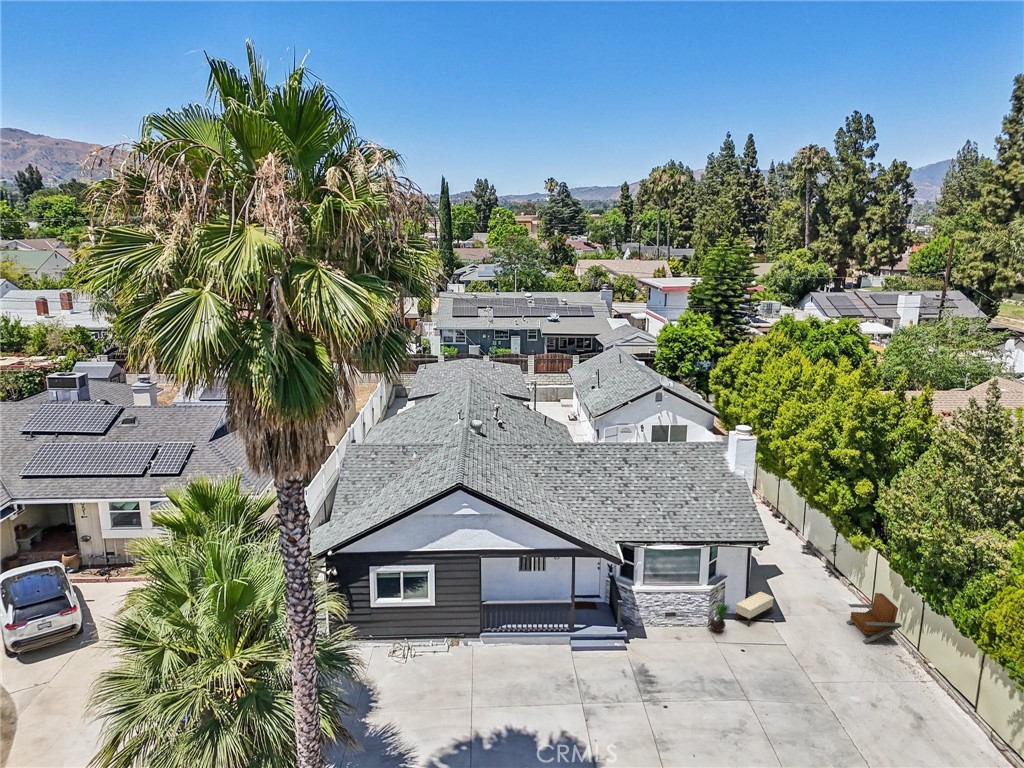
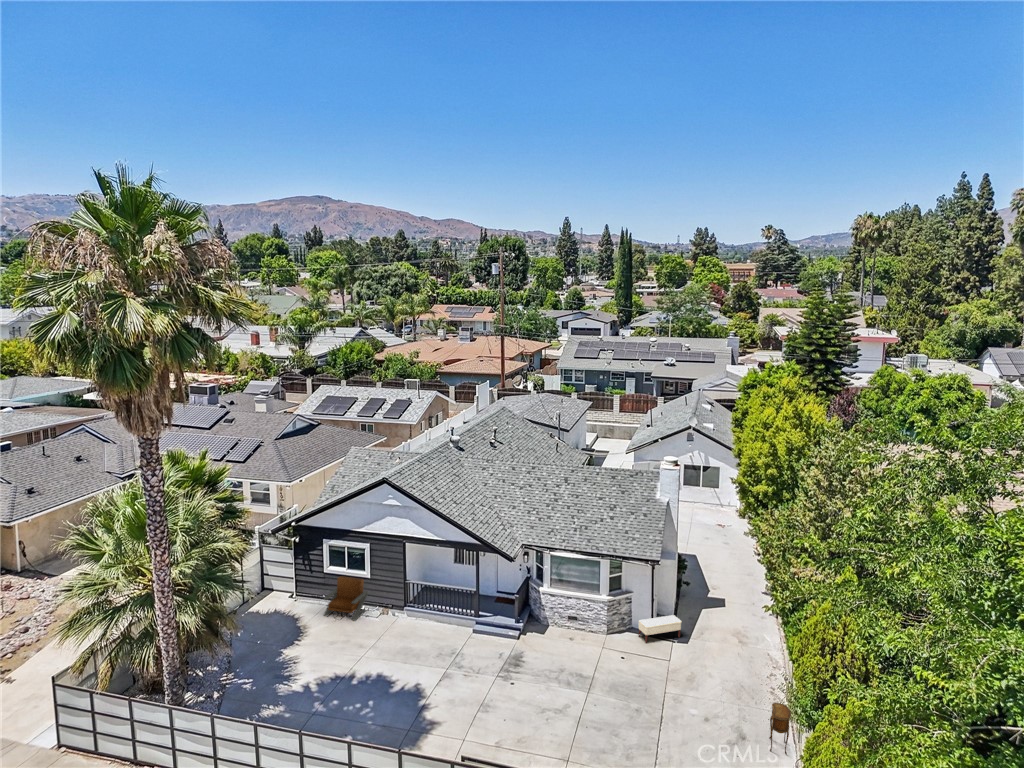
lounge chair: present [846,593,902,645] -> present [324,576,368,621]
potted tree: present [710,604,729,631] -> none [606,613,624,642]
side table: none [943,673,977,723] -> present [769,703,791,754]

